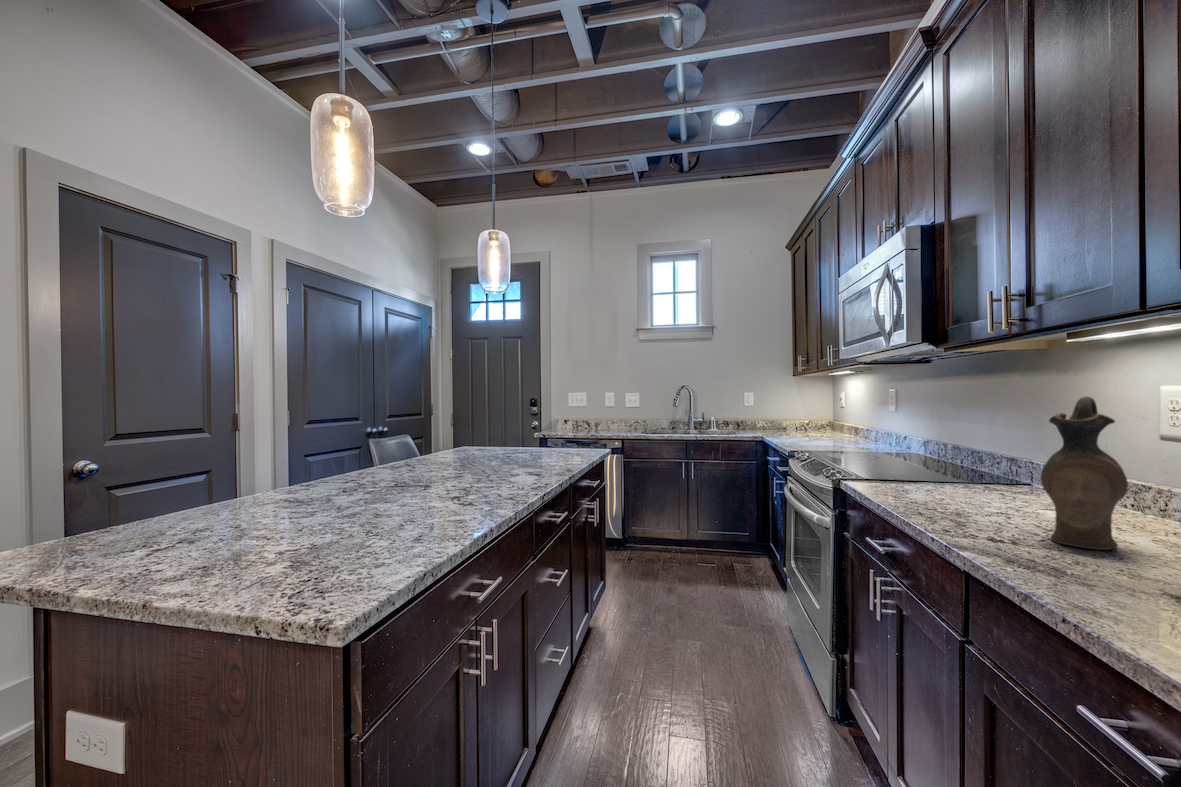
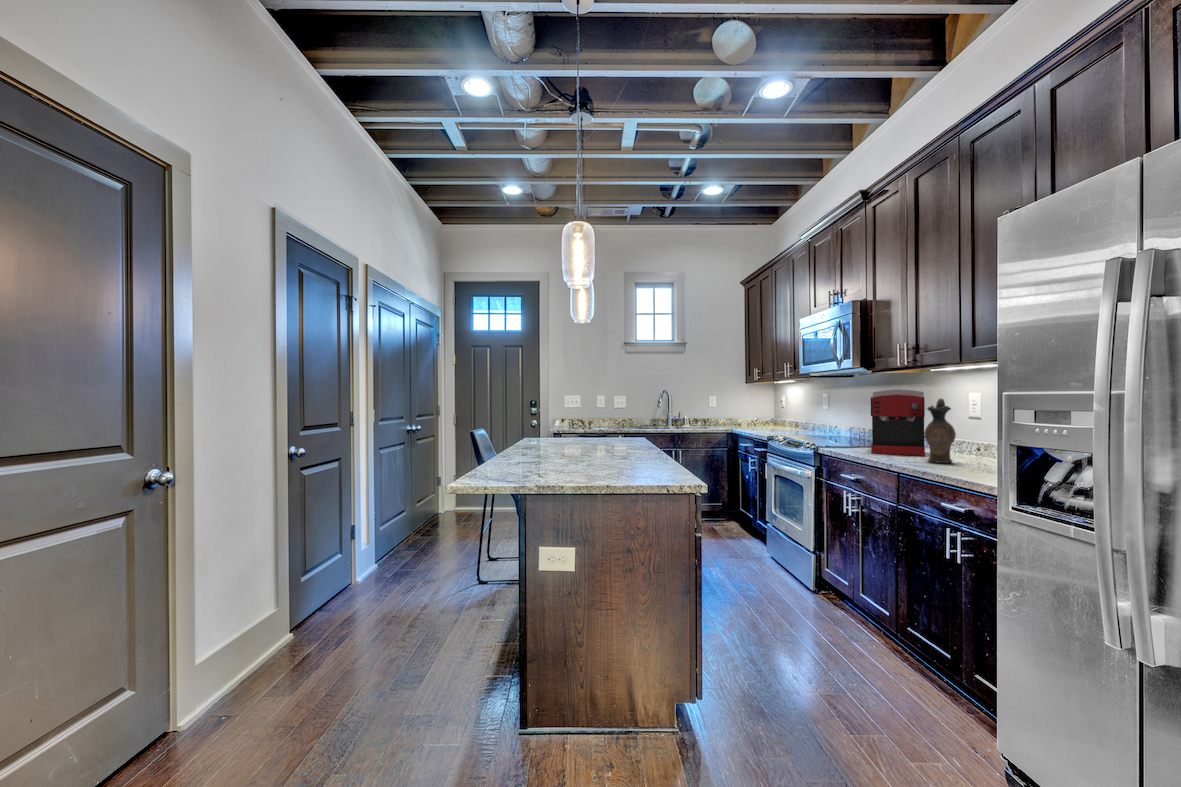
coffee maker: none [928,379,1050,515] -> present [871,389,925,456]

